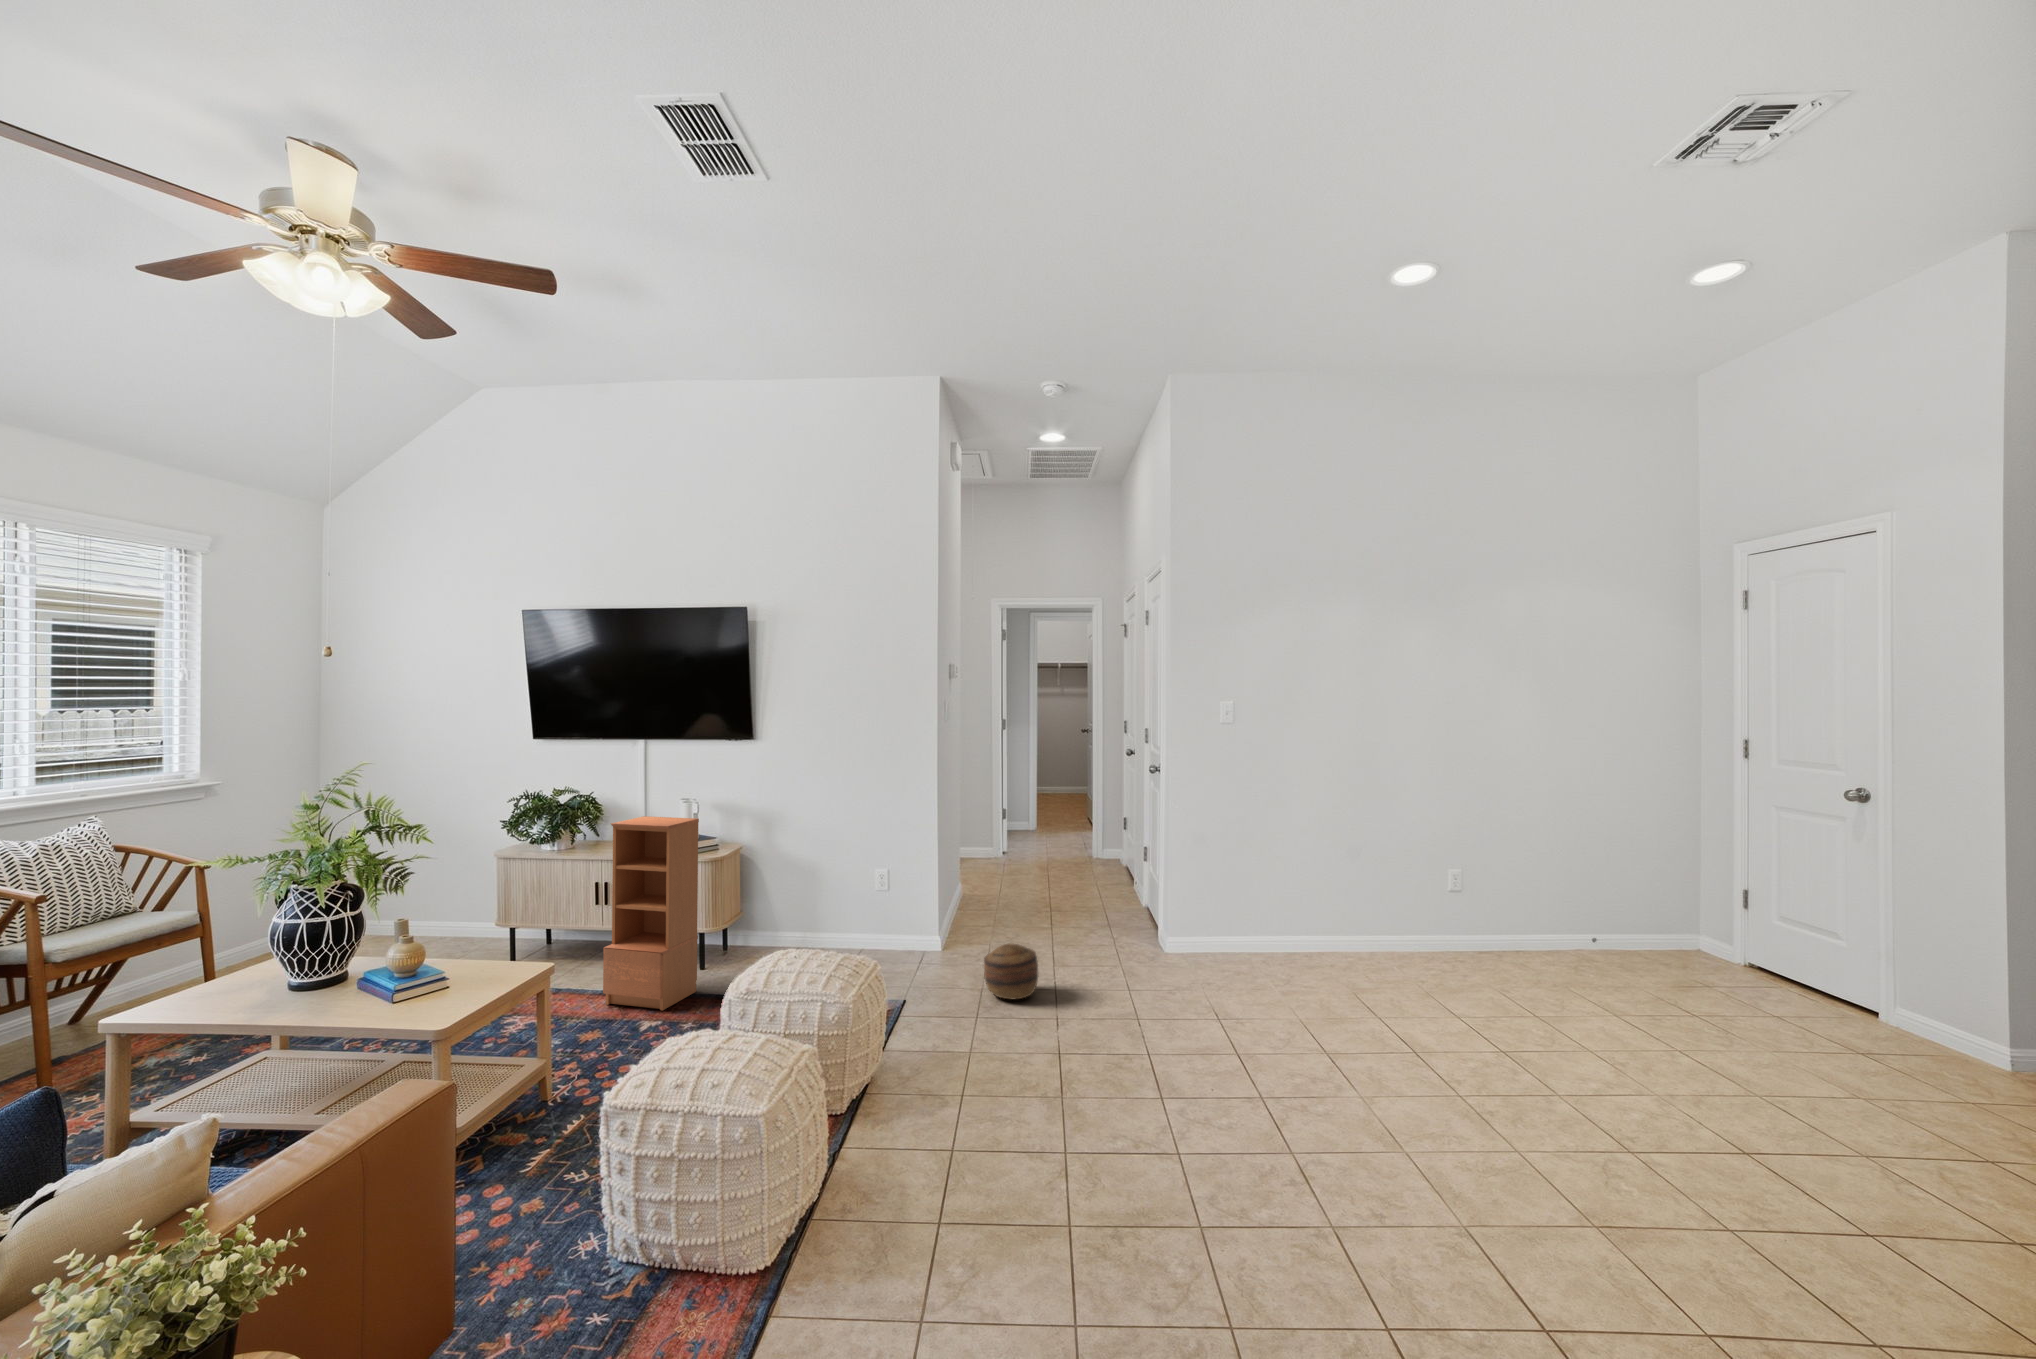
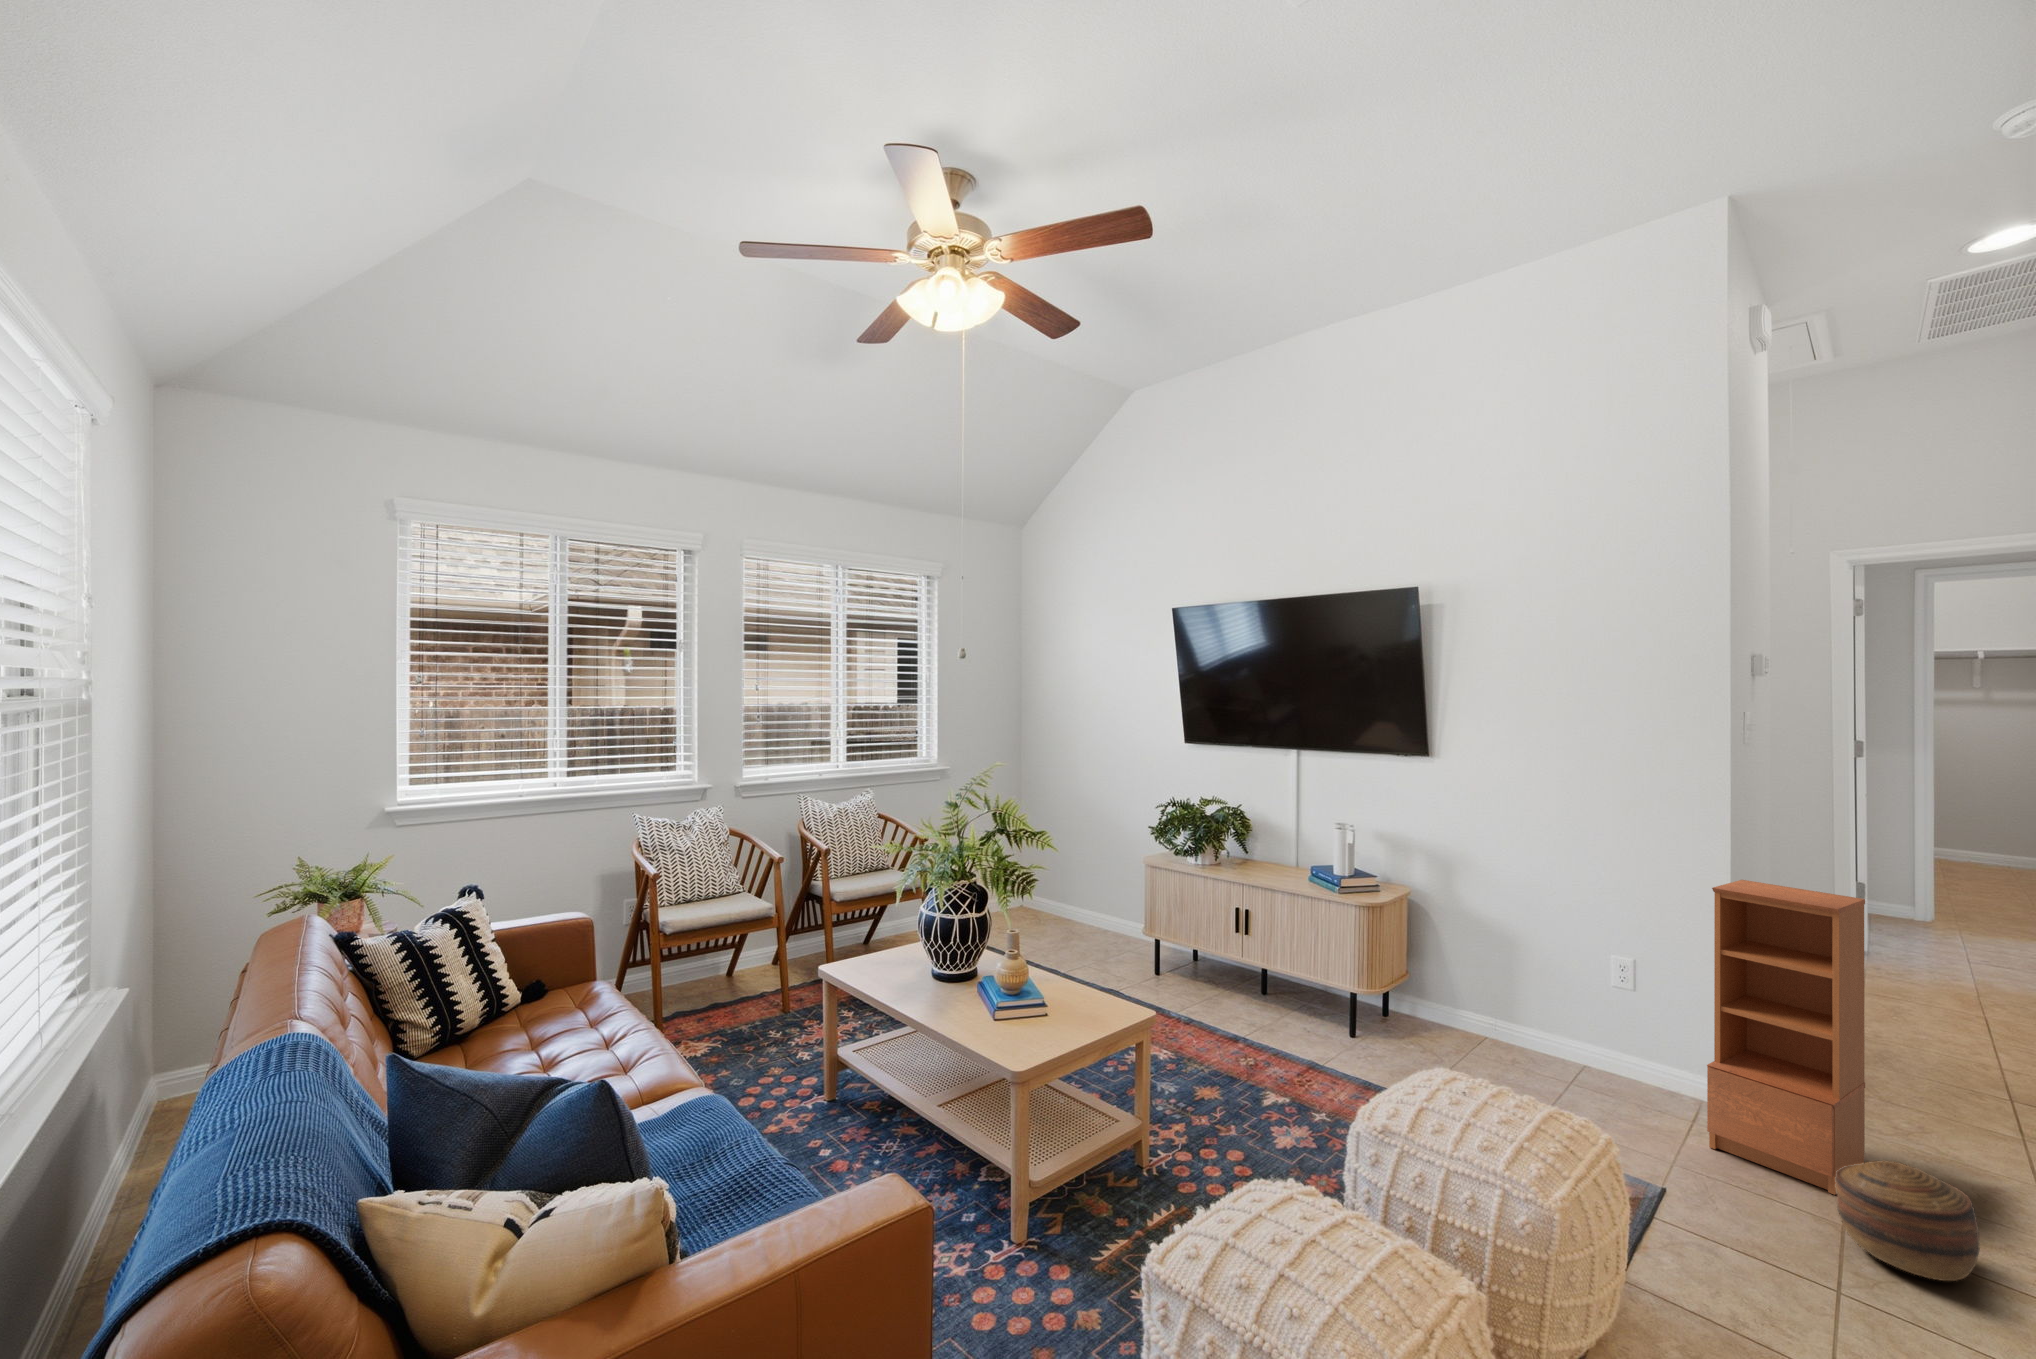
bookcase: present [603,816,699,1010] -> present [1707,880,1865,1195]

